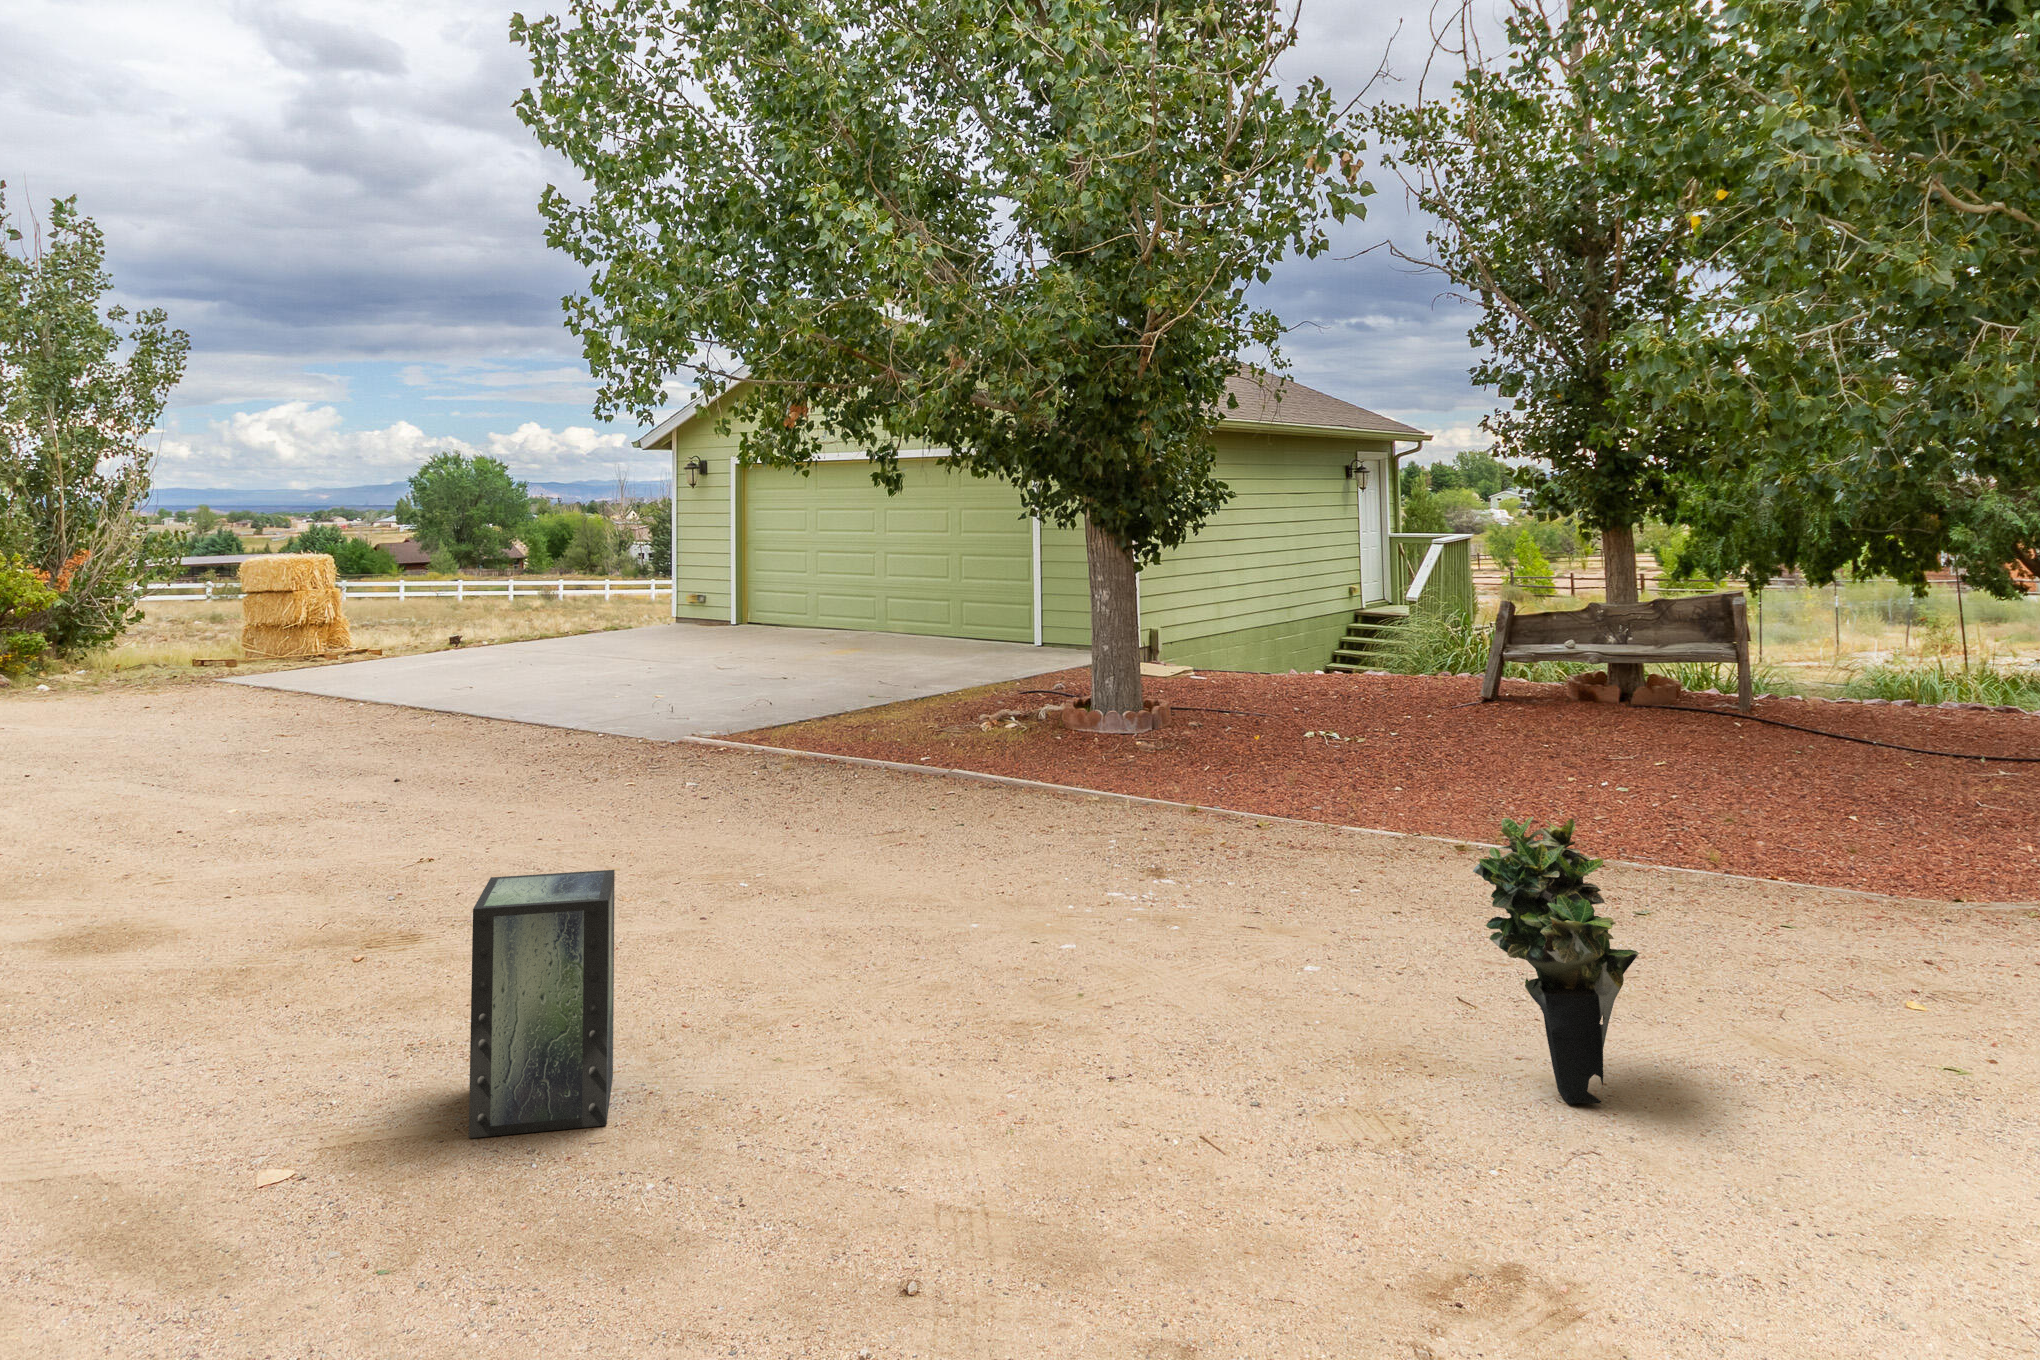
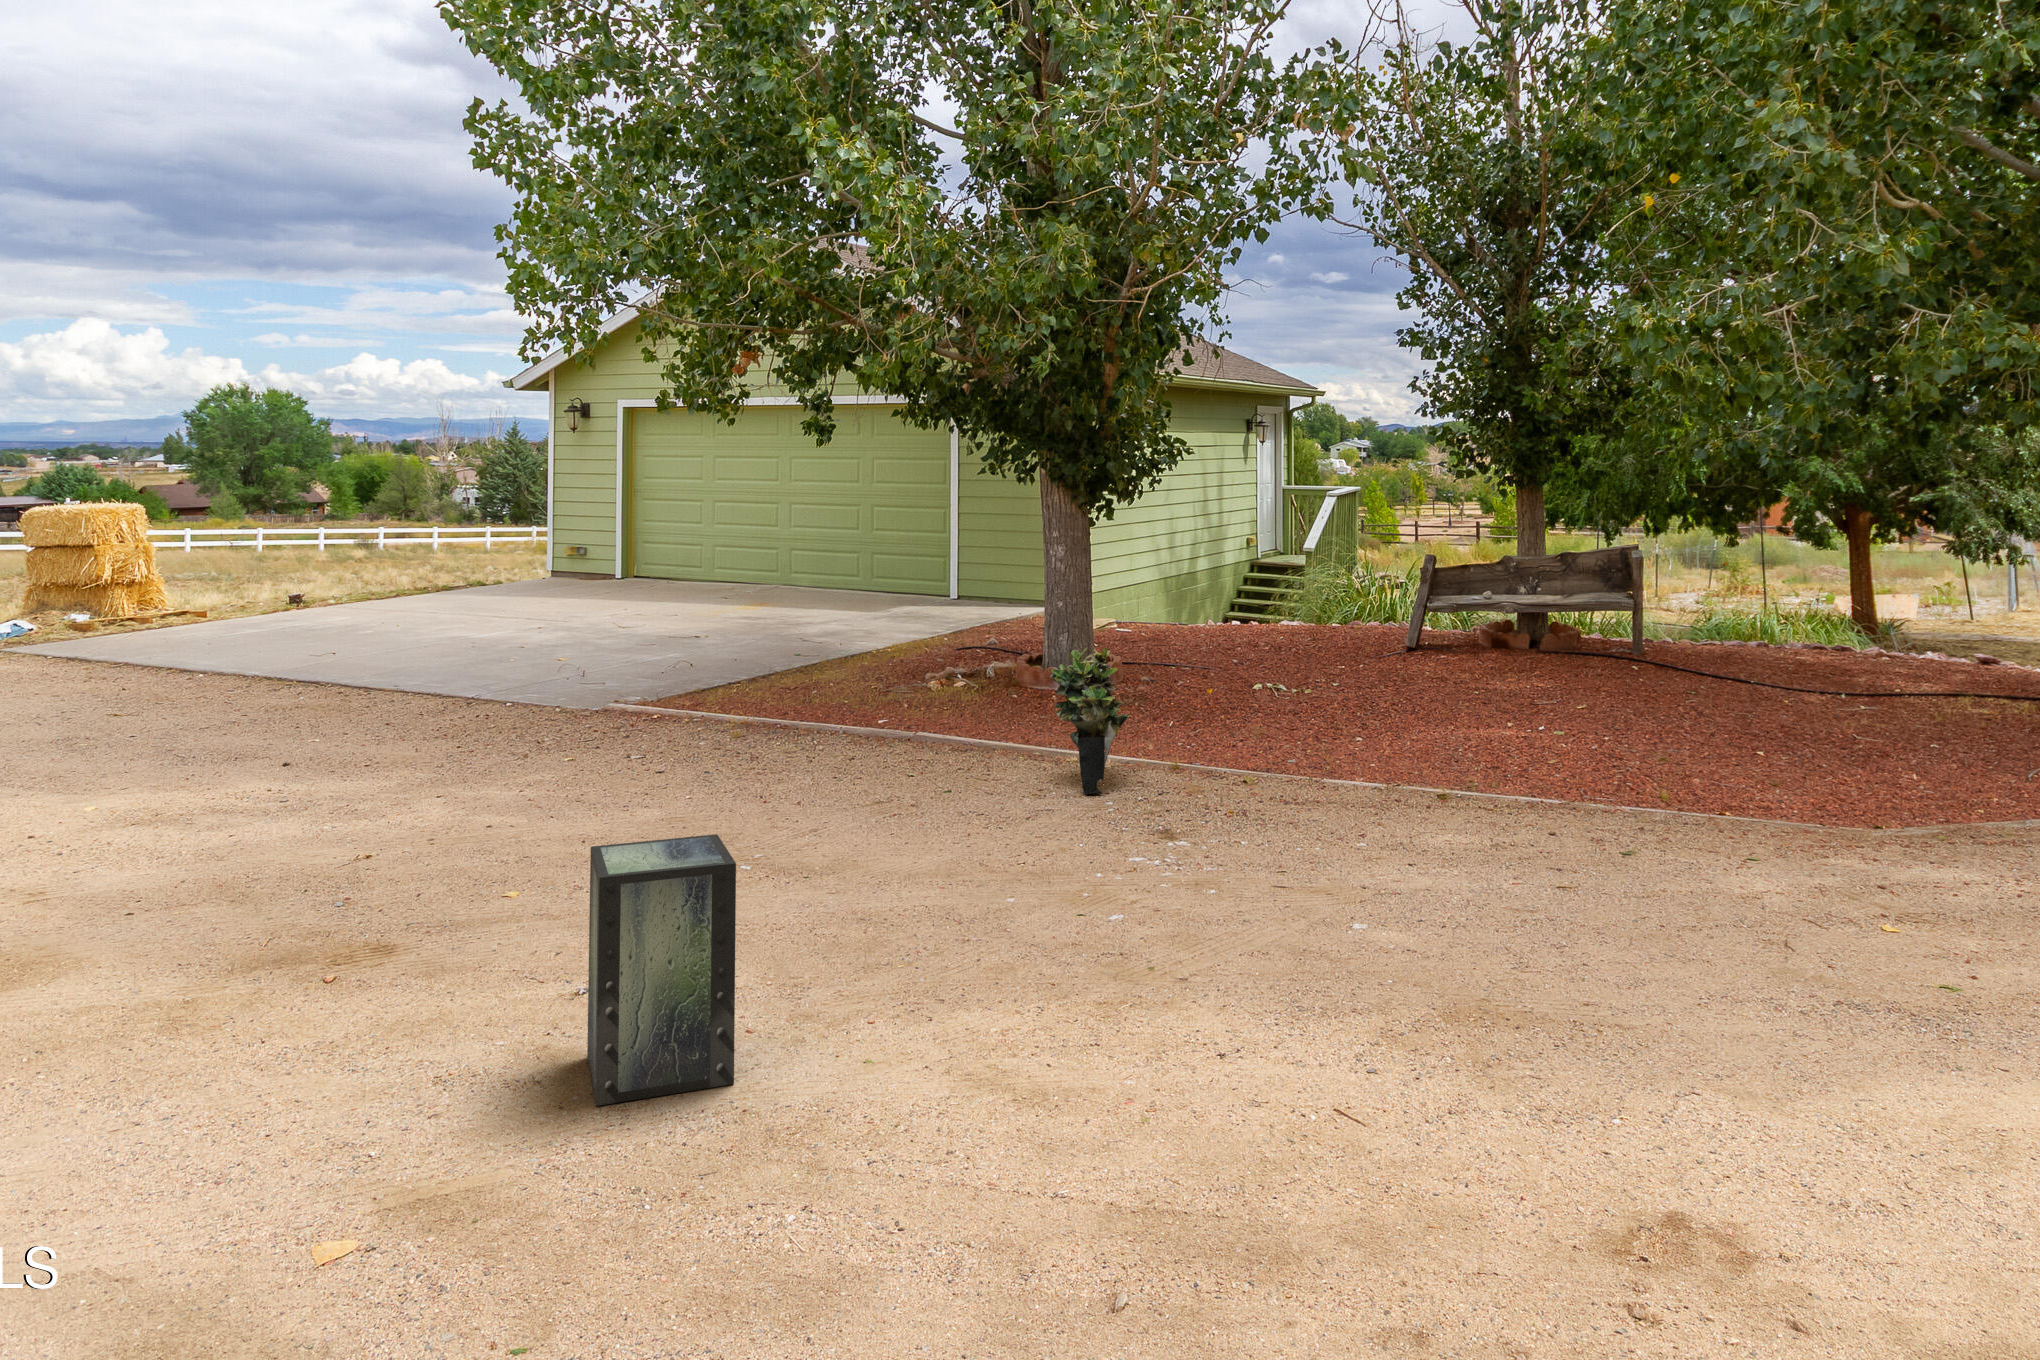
potted plant: present [1473,817,1639,1104] -> present [1050,648,1129,795]

